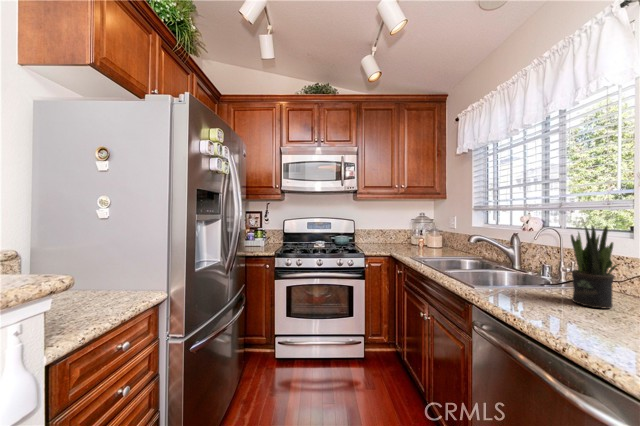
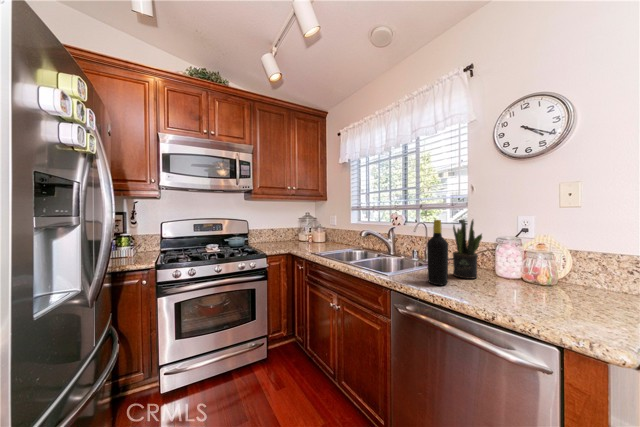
bottle: none [517,225,546,307] -> present [427,220,448,285]

